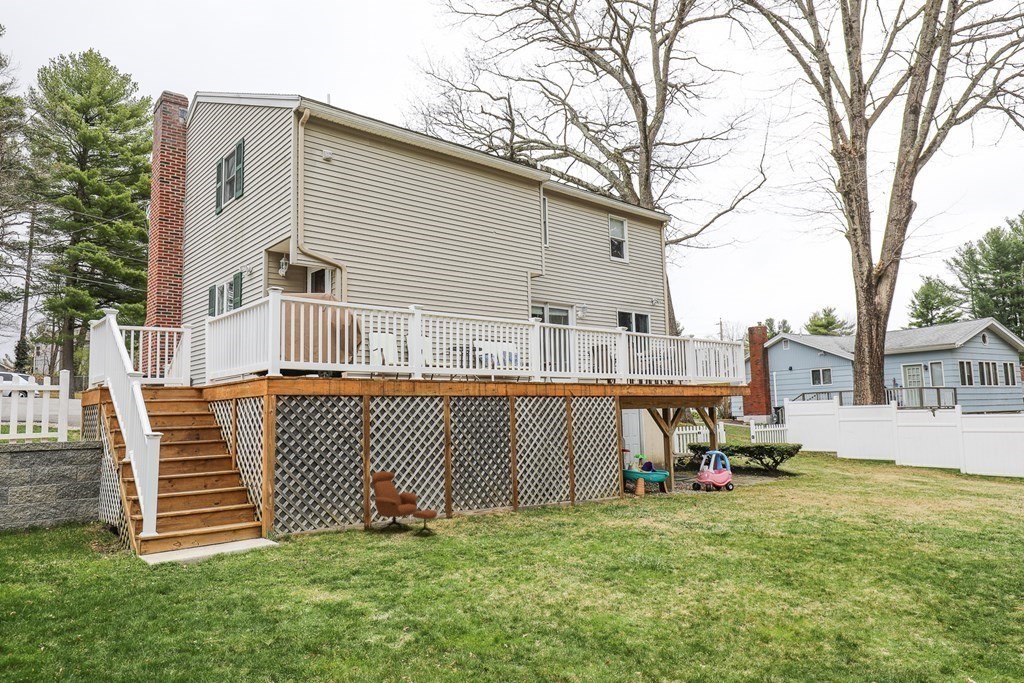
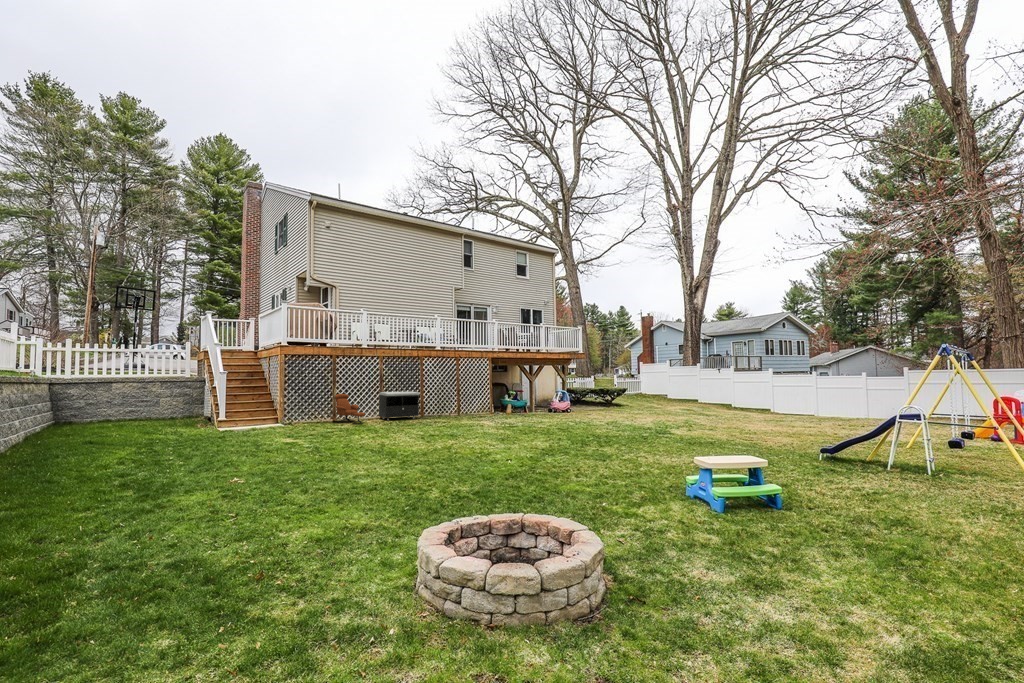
storage bench: none [446,461,522,521] -> present [379,391,419,420]

